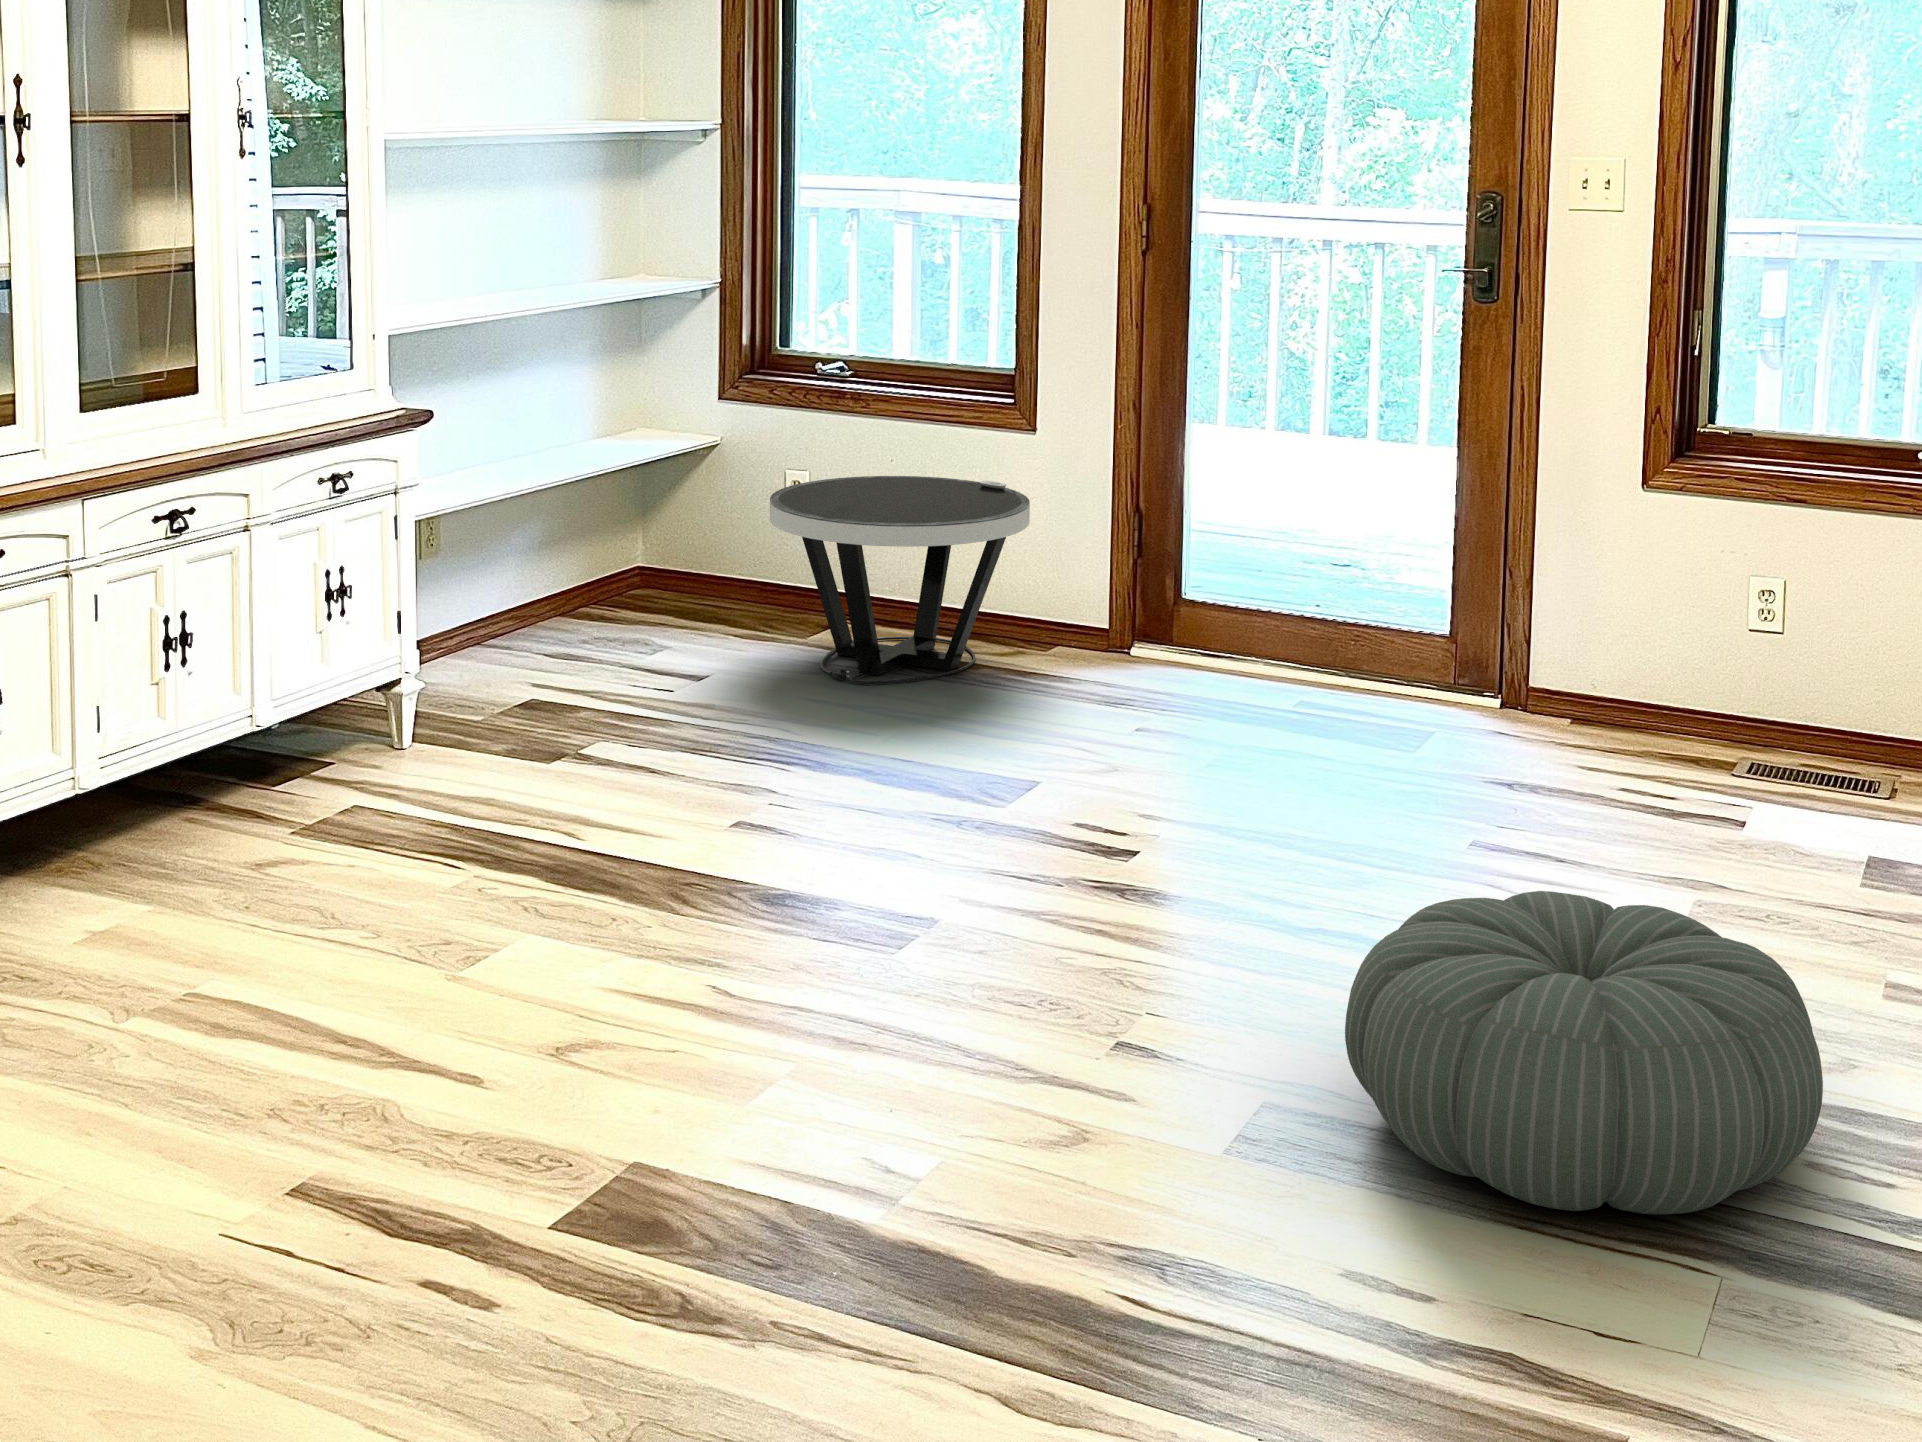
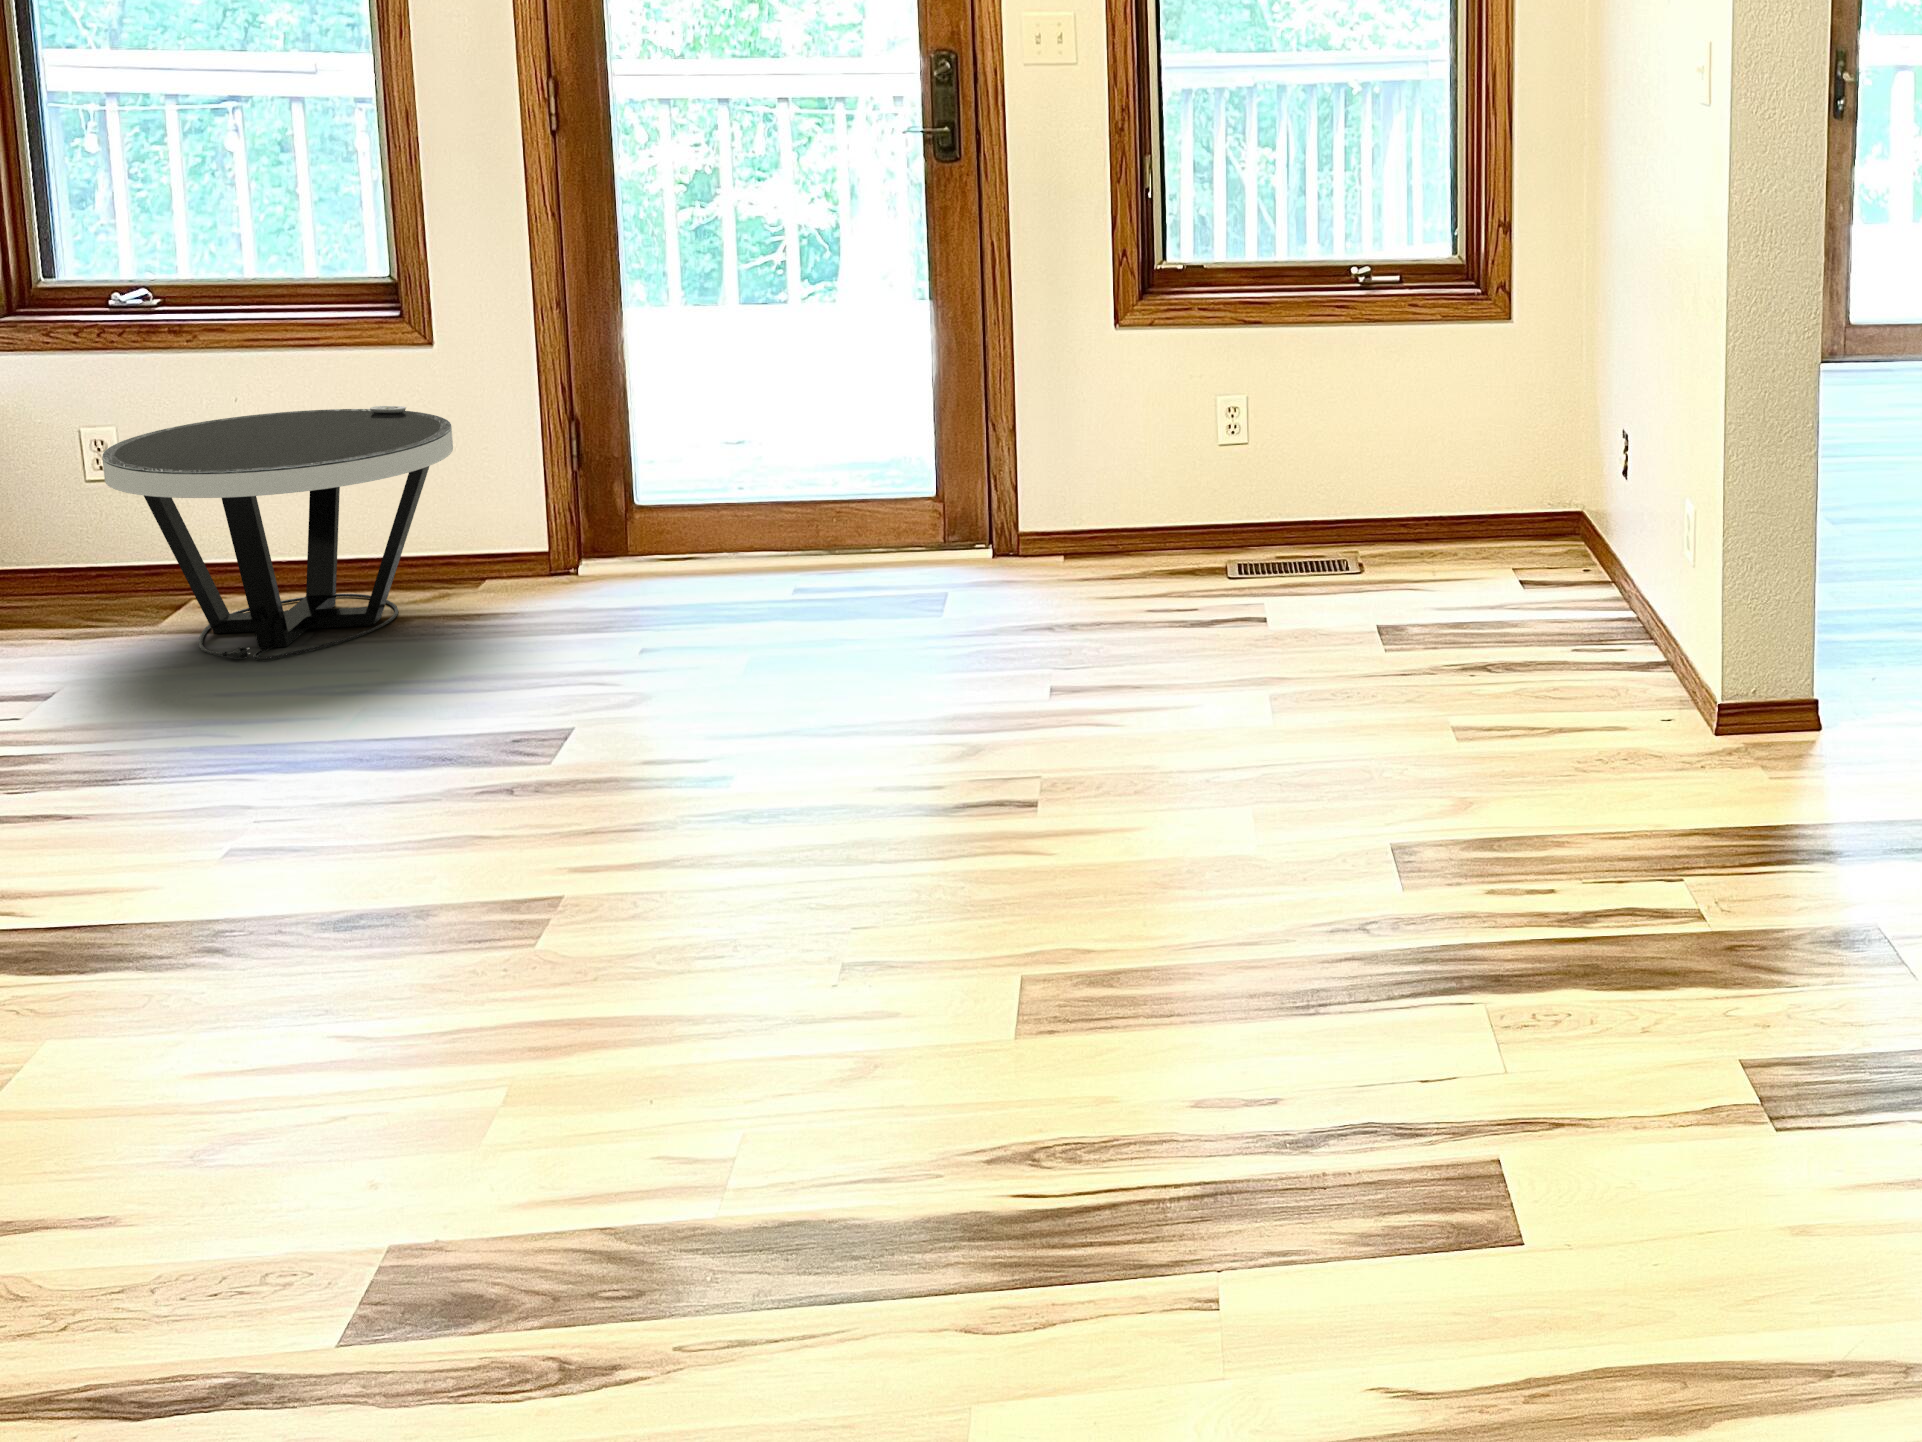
pouf: present [1345,891,1823,1214] -> none [1117,686,1552,977]

